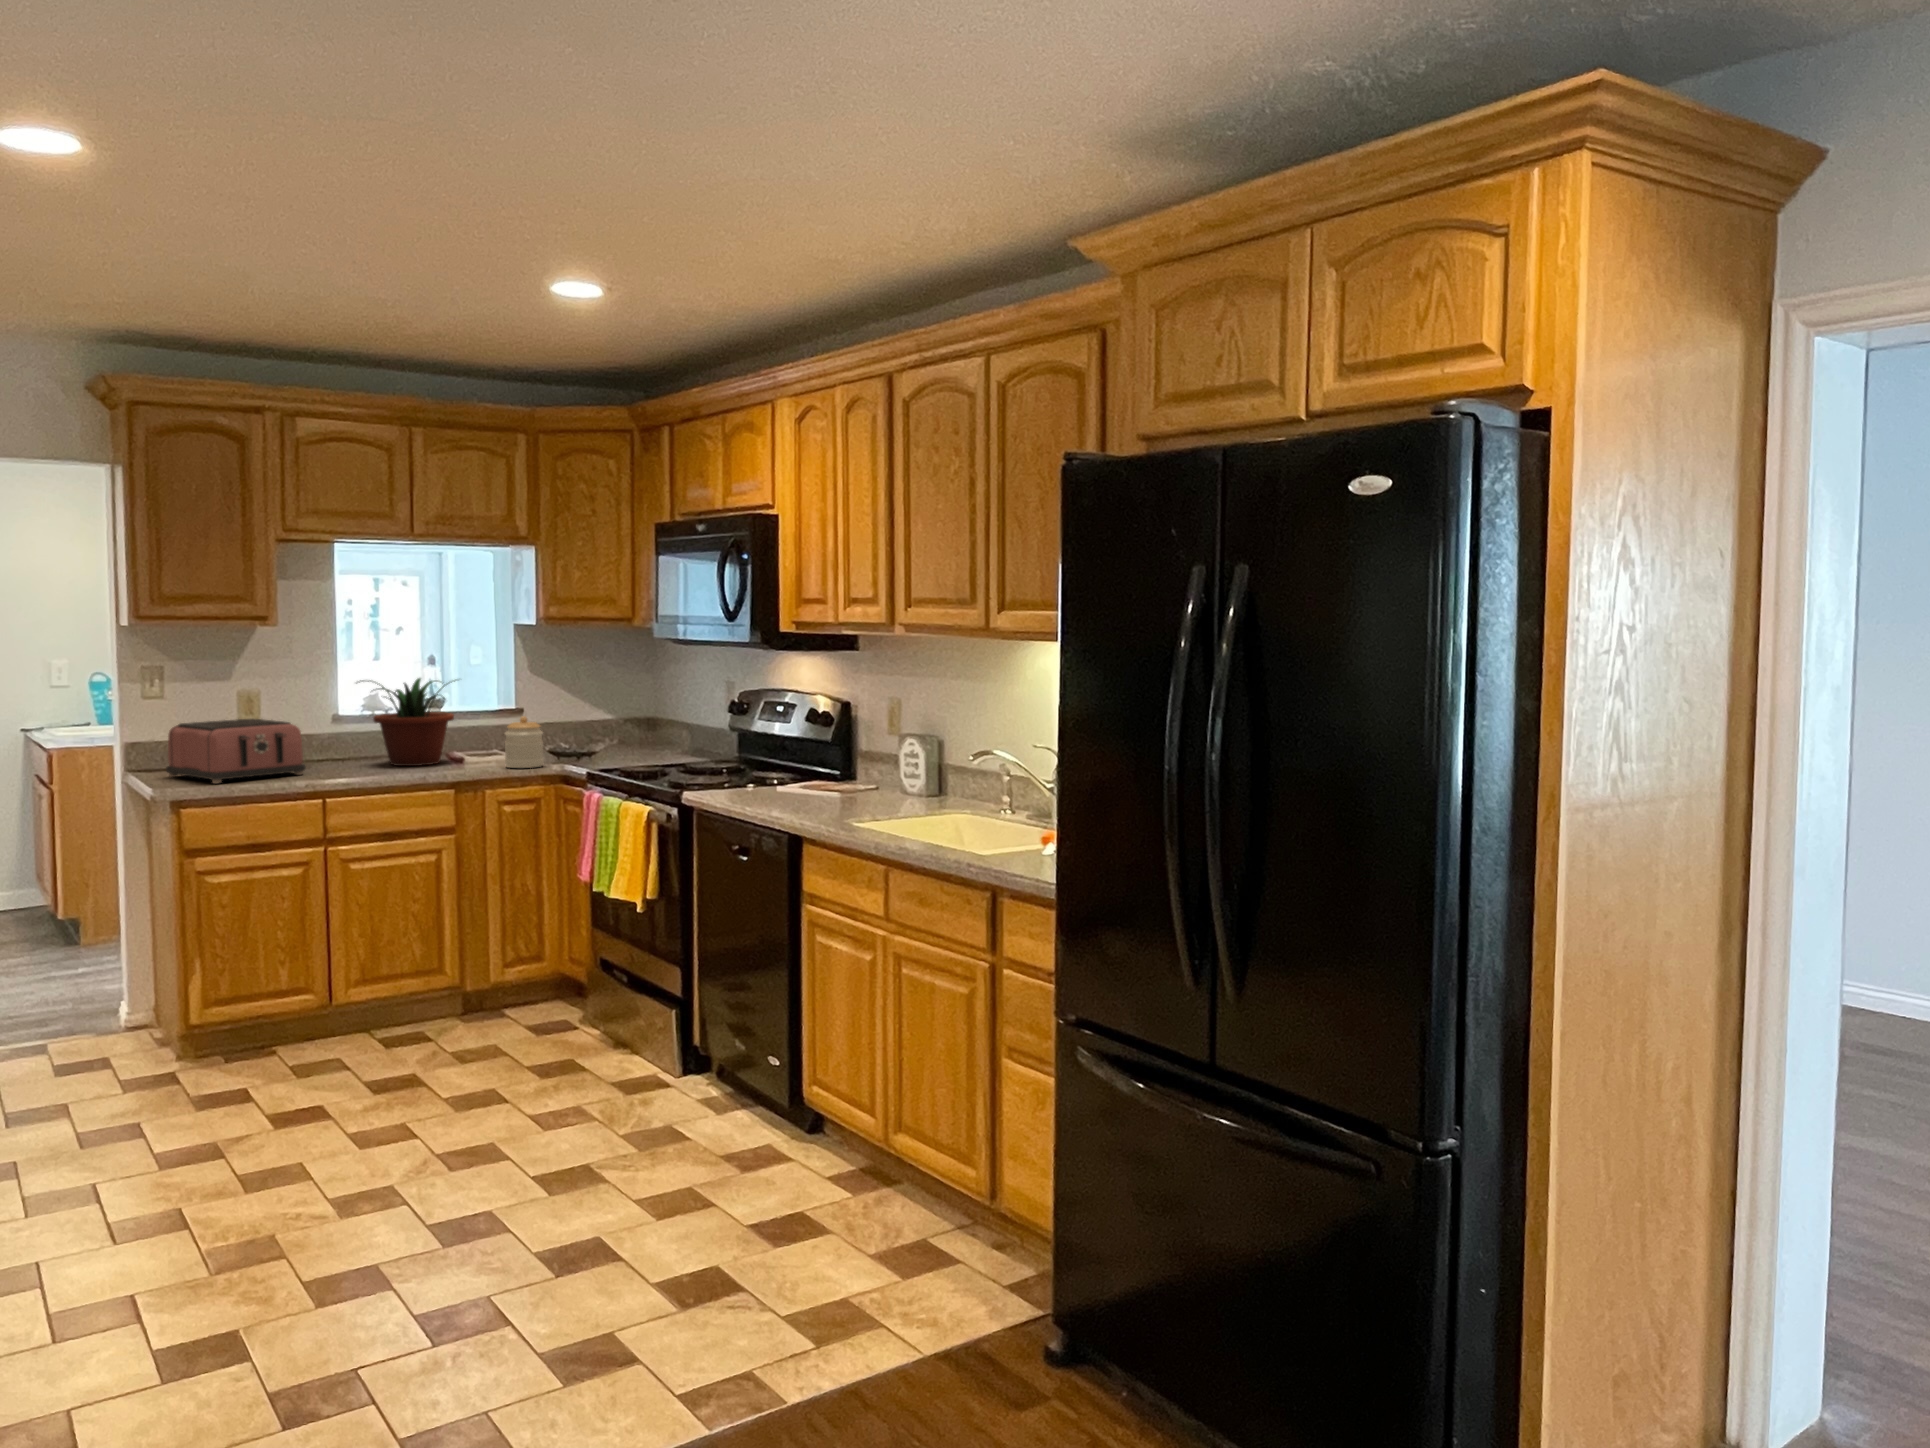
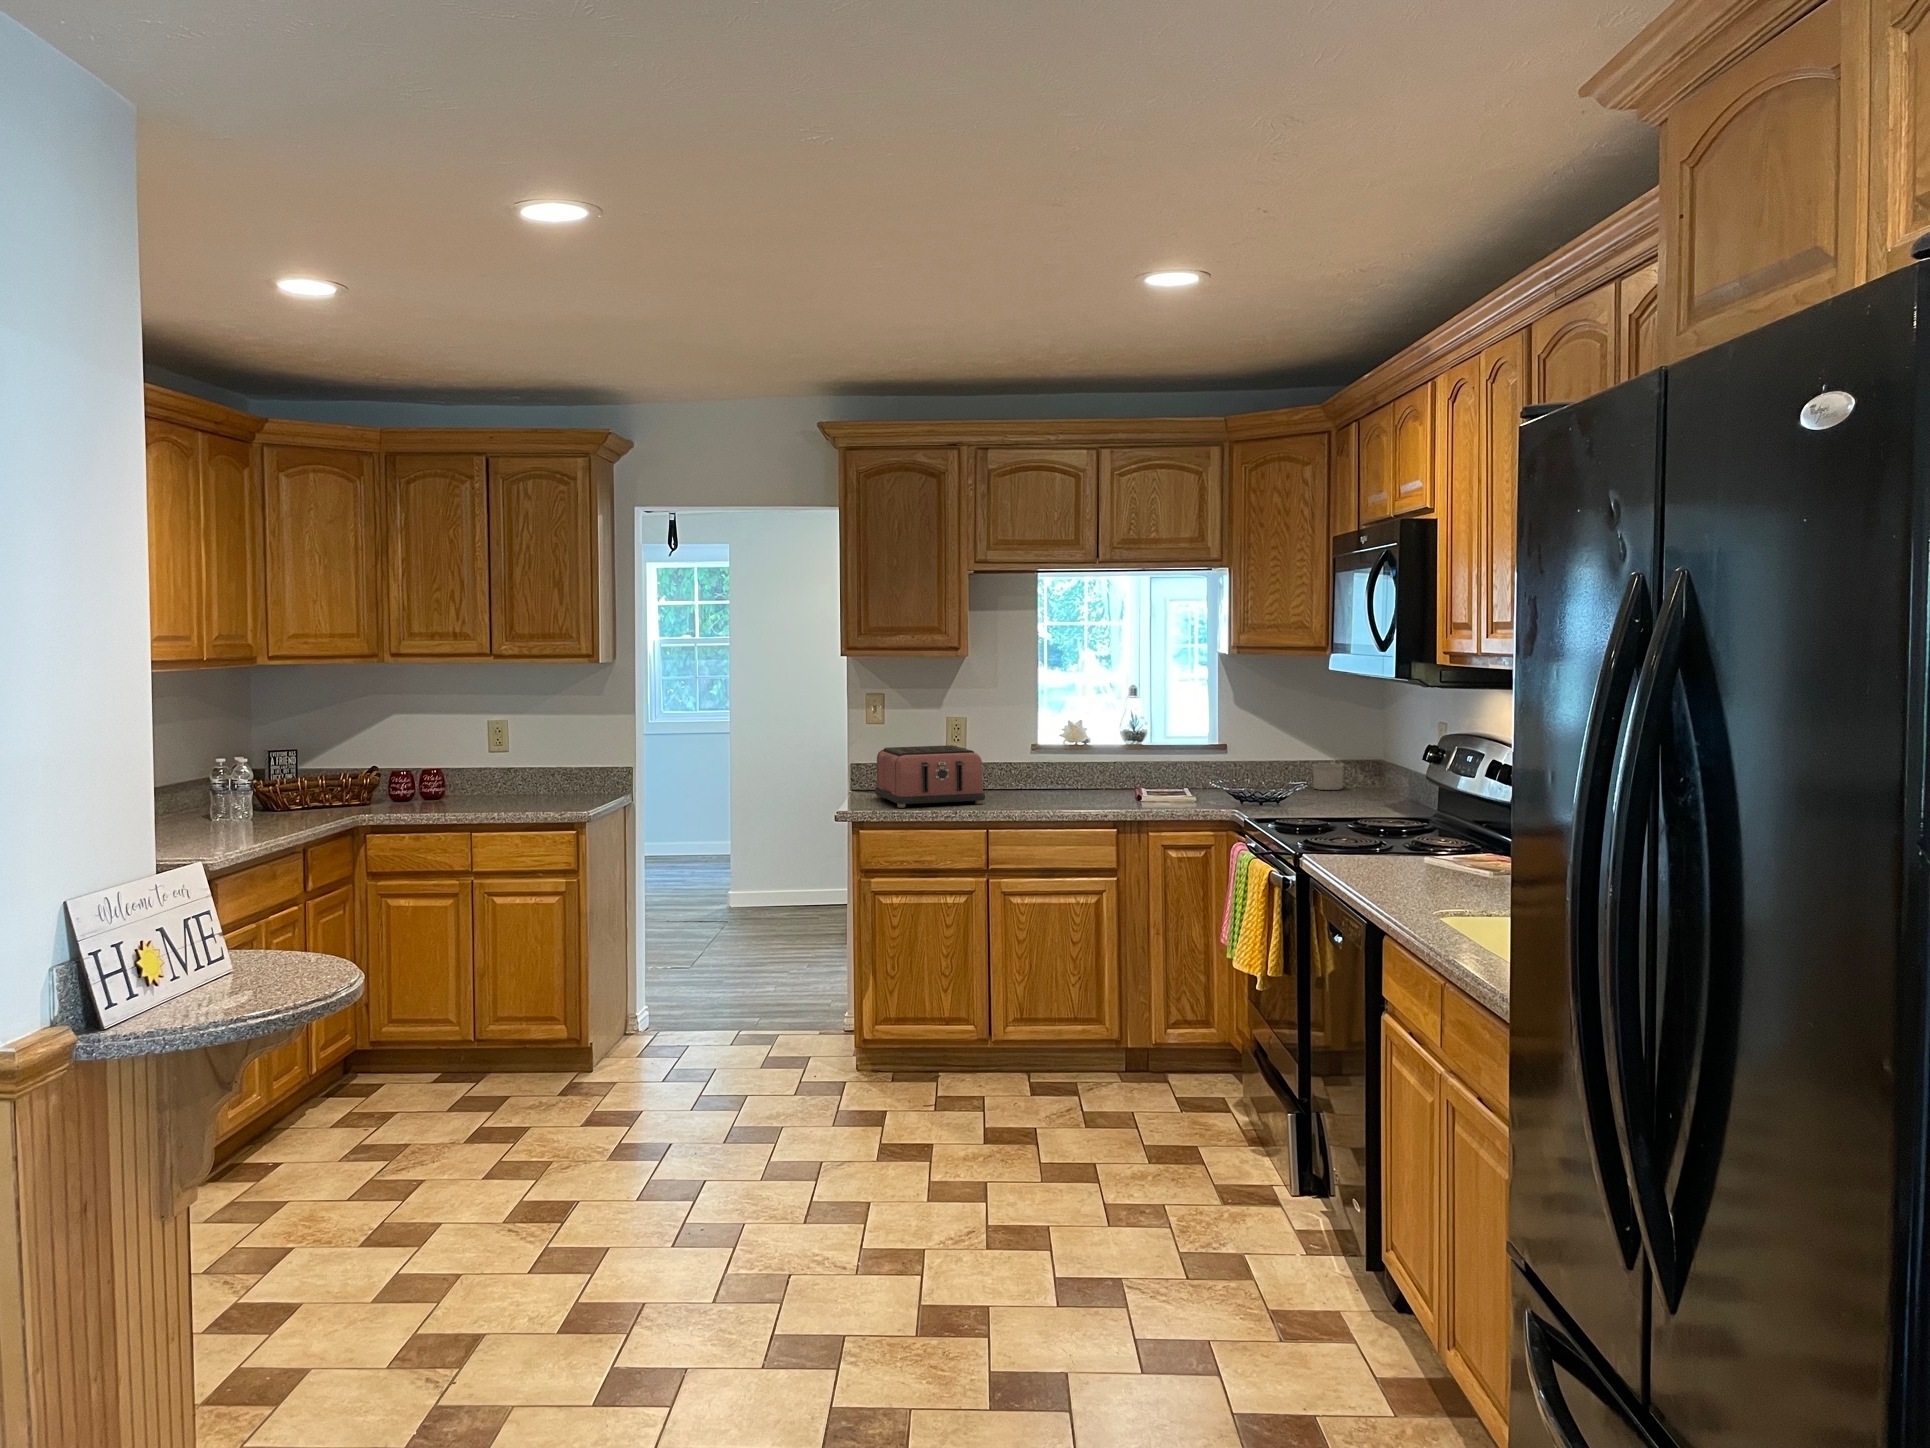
potted plant: present [359,678,455,766] -> none [1041,709,1144,802]
jar: present [505,716,544,768] -> none [1171,755,1212,812]
mug: none [603,720,631,744] -> present [1313,762,1343,790]

